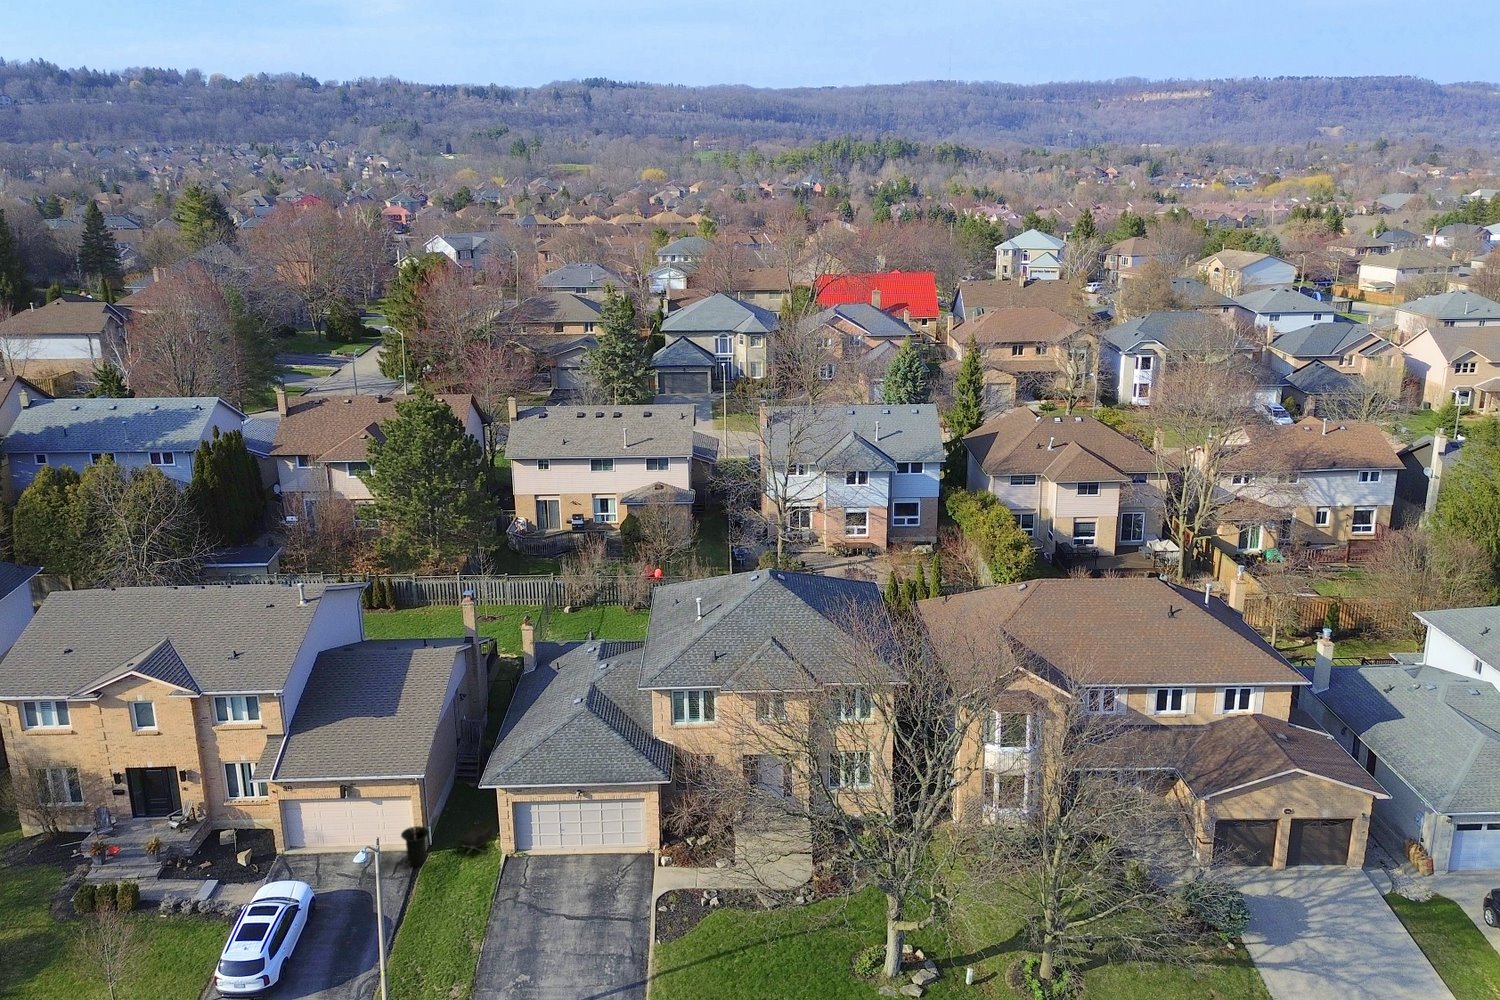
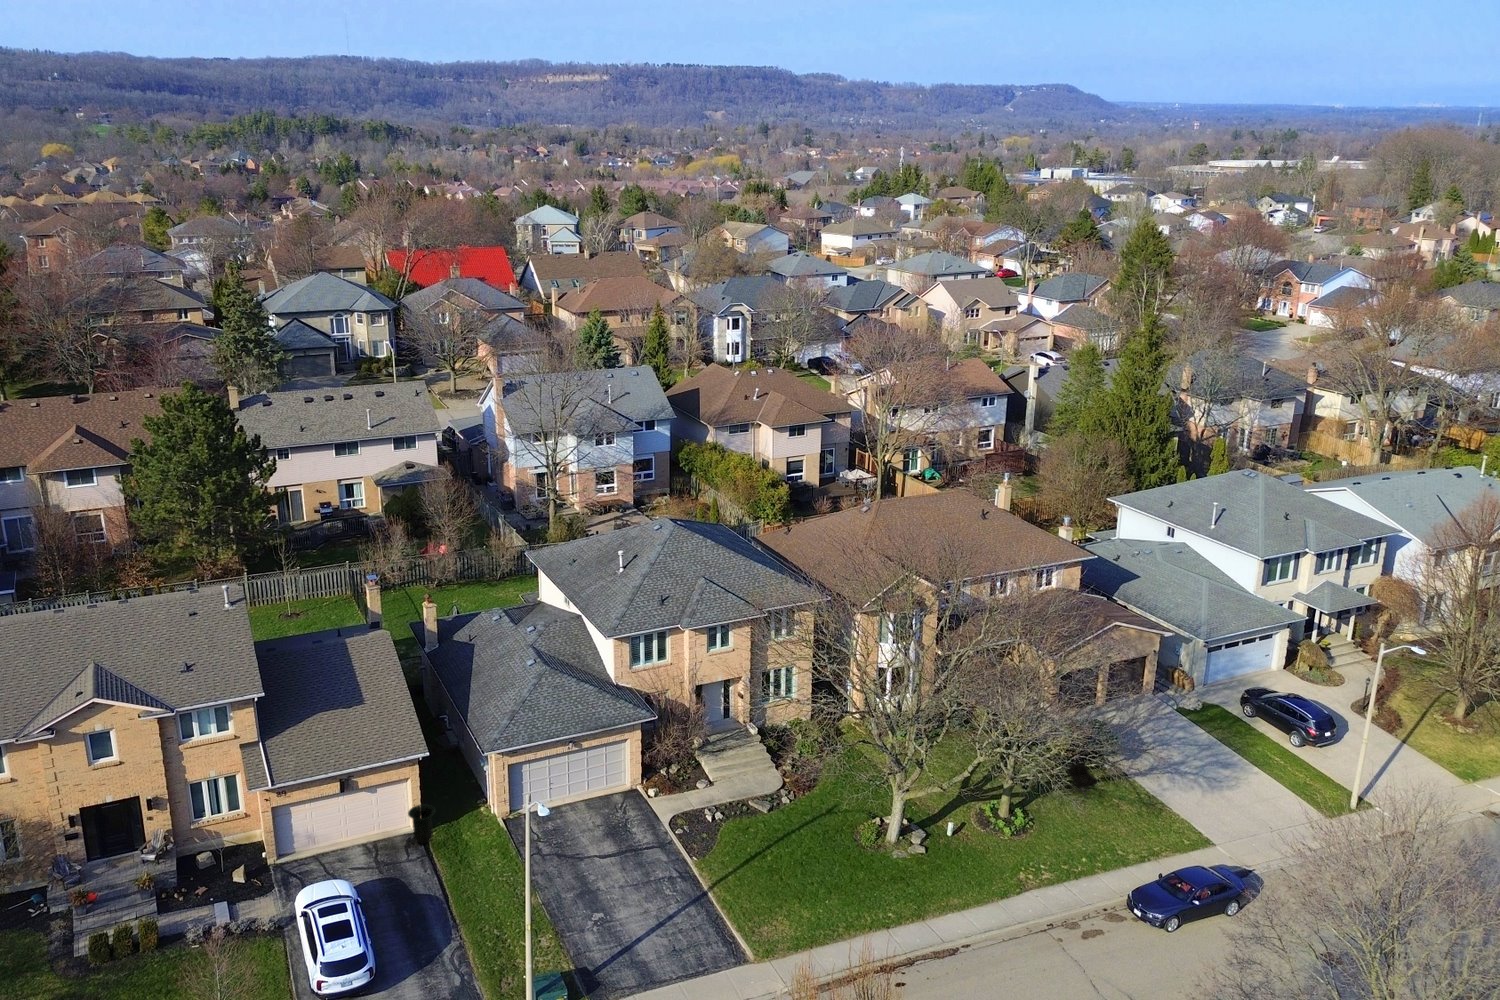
lounge chair: present [459,827,493,849] -> present [1068,763,1098,794]

